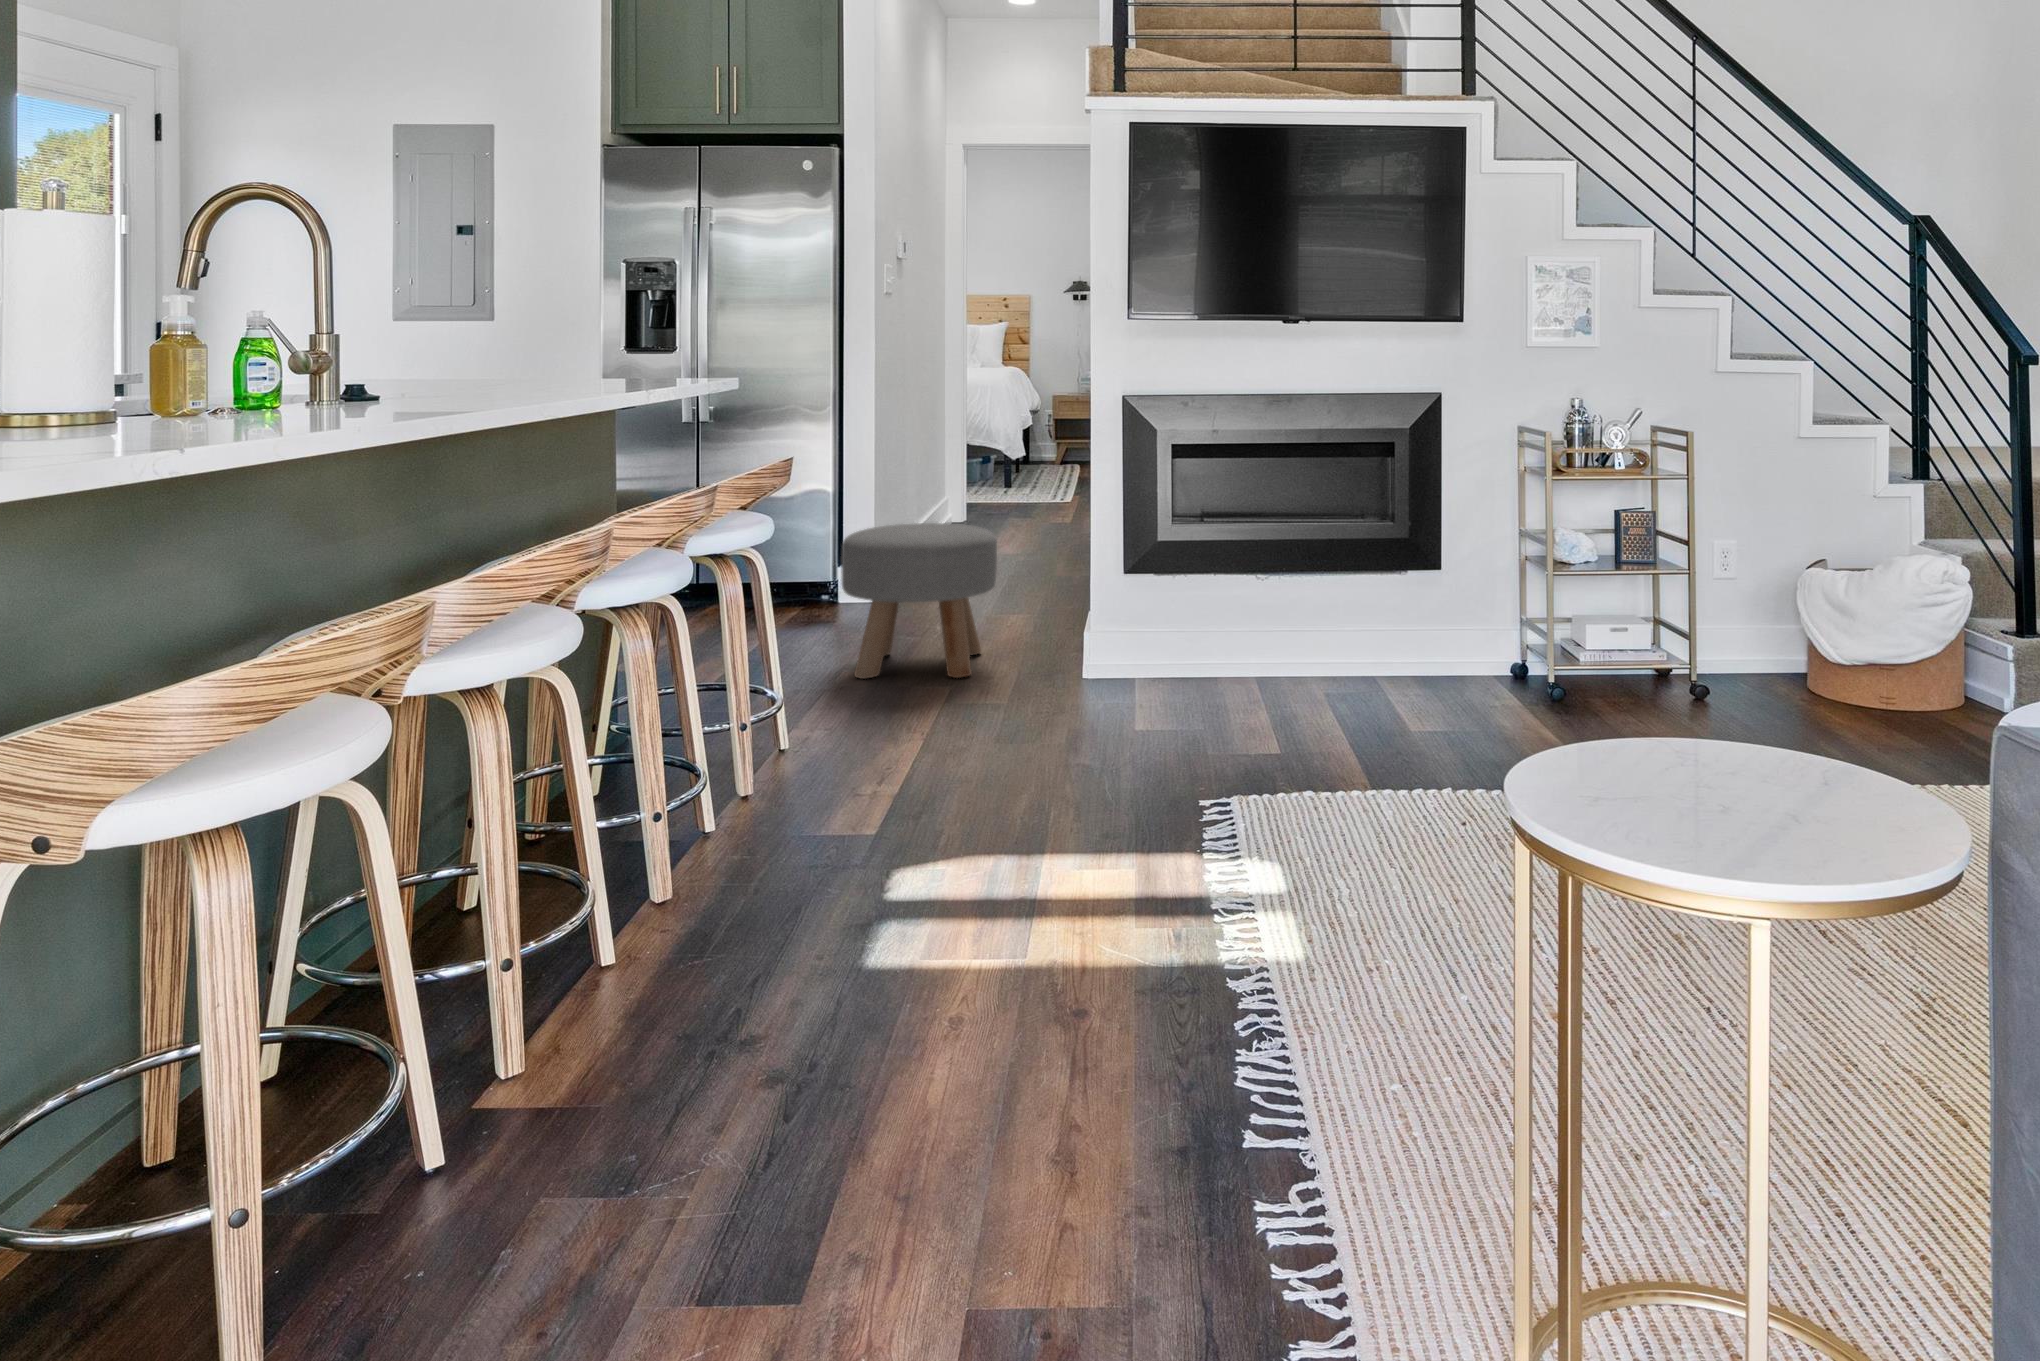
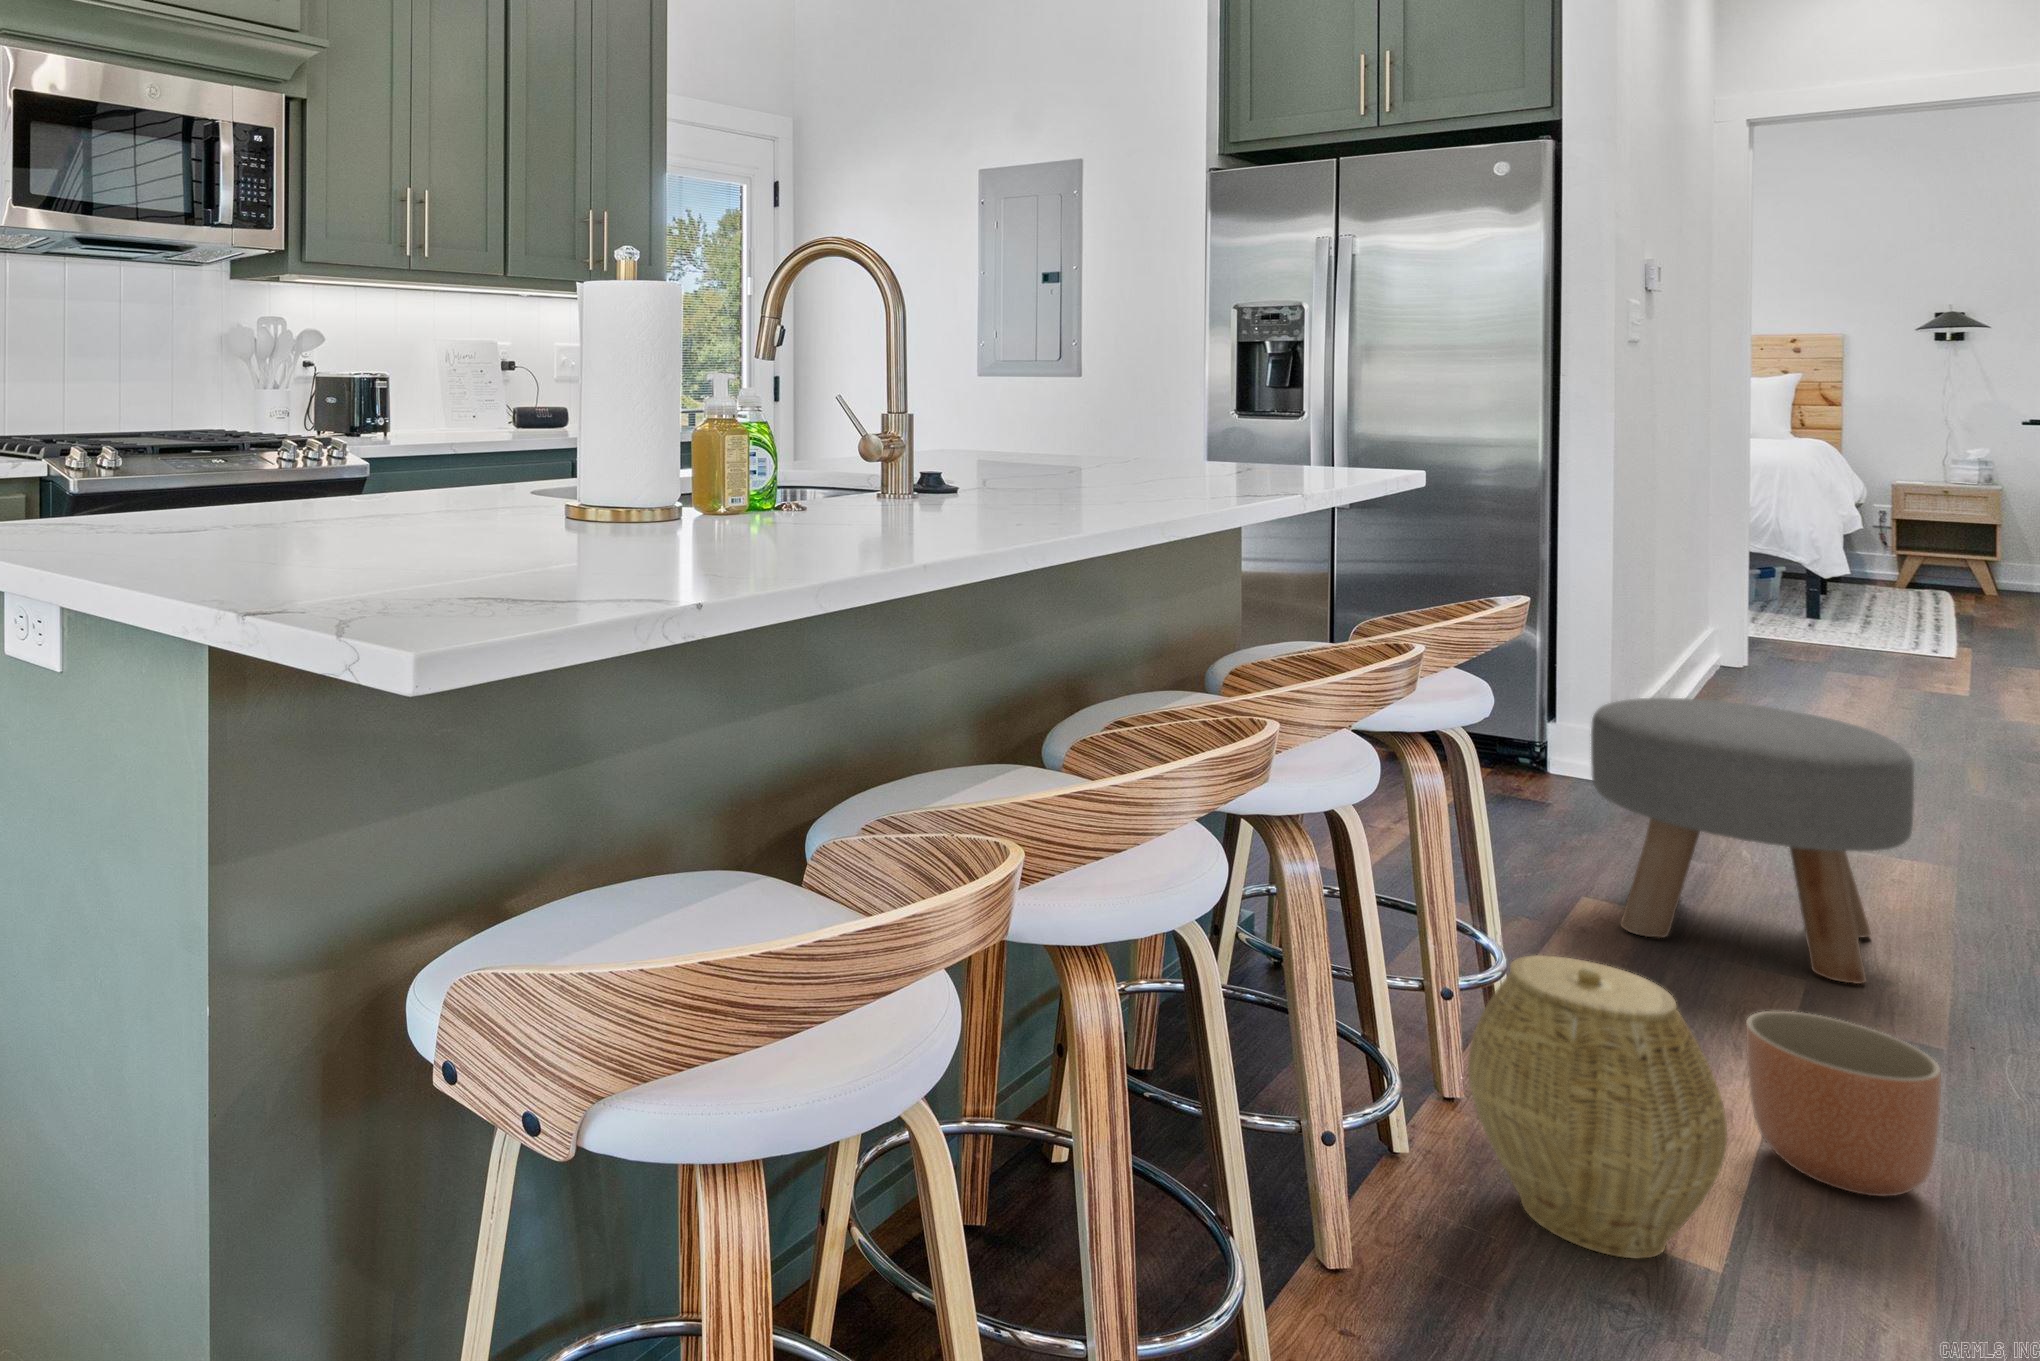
woven basket: none [738,666,867,832] -> present [1468,955,1727,1259]
planter: none [891,679,973,769] -> present [1746,1011,1941,1196]

